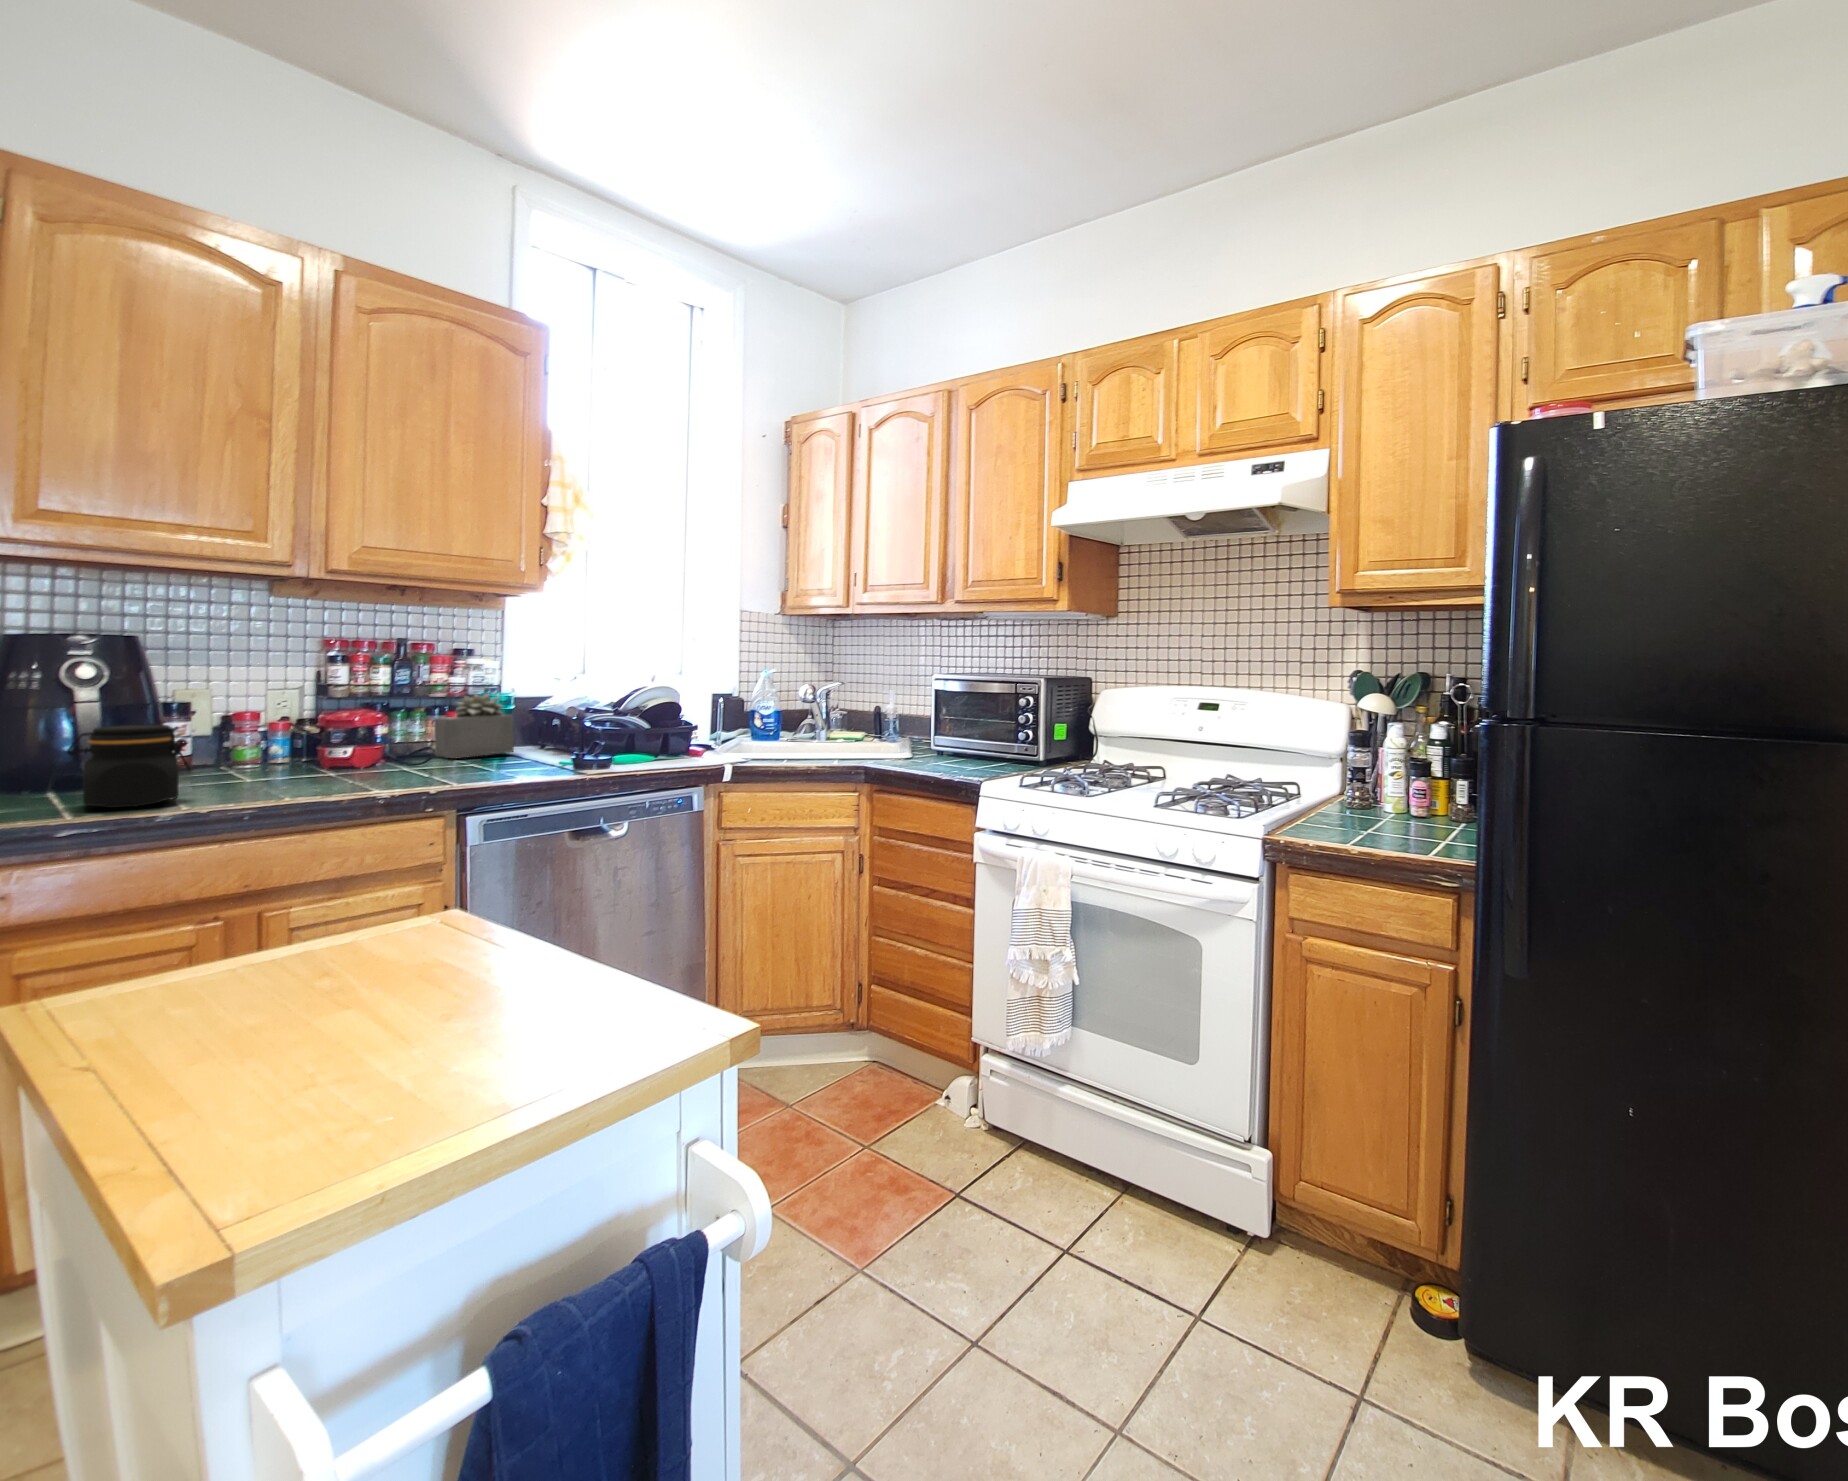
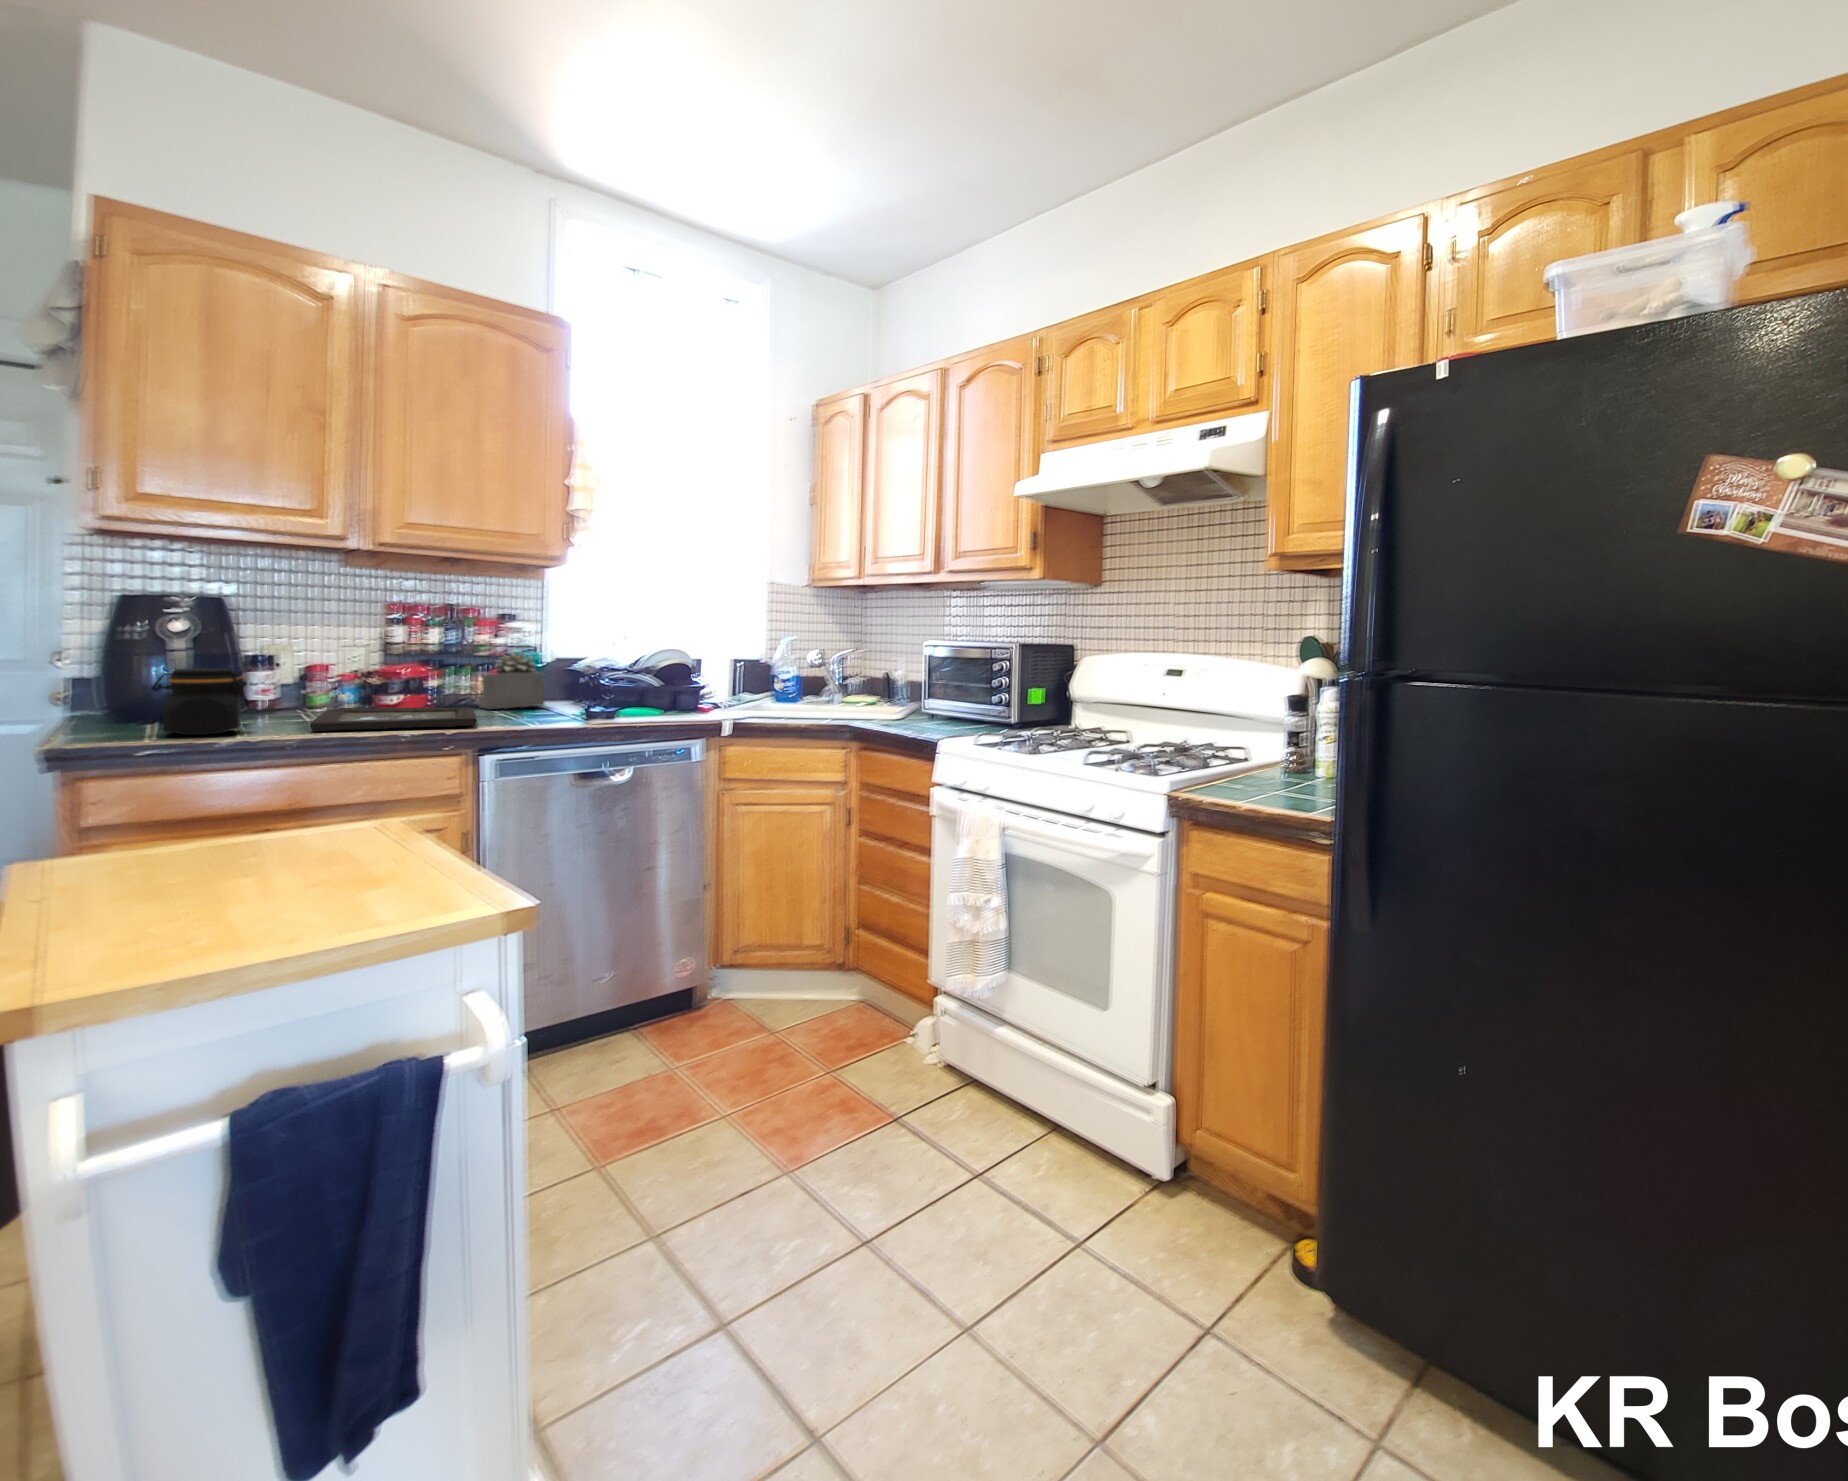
tray: none [264,758,464,796] -> present [310,707,477,731]

